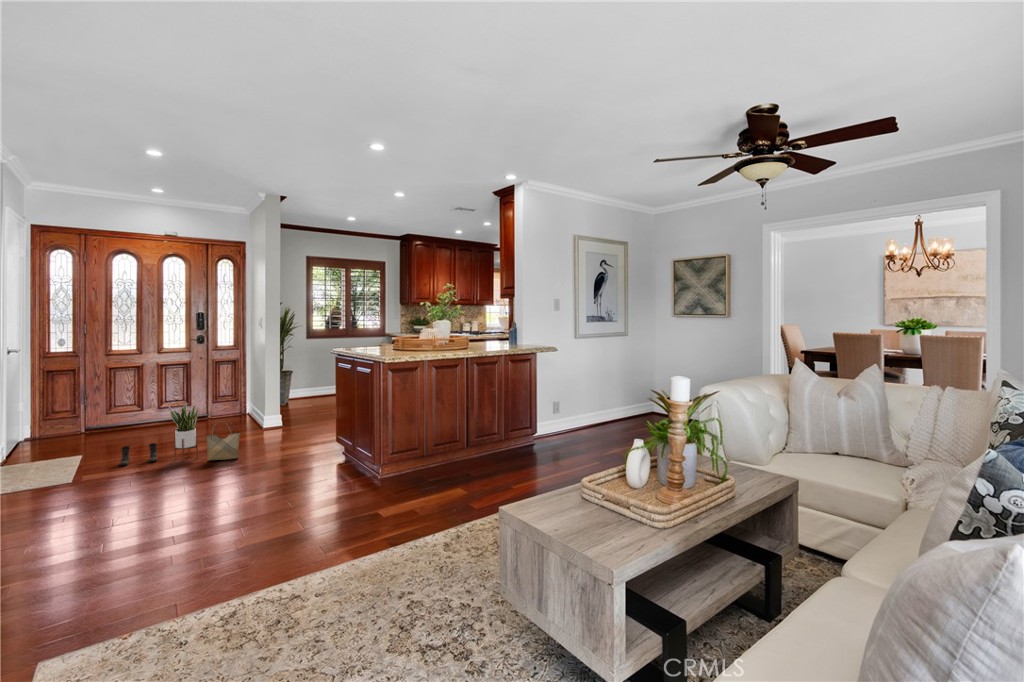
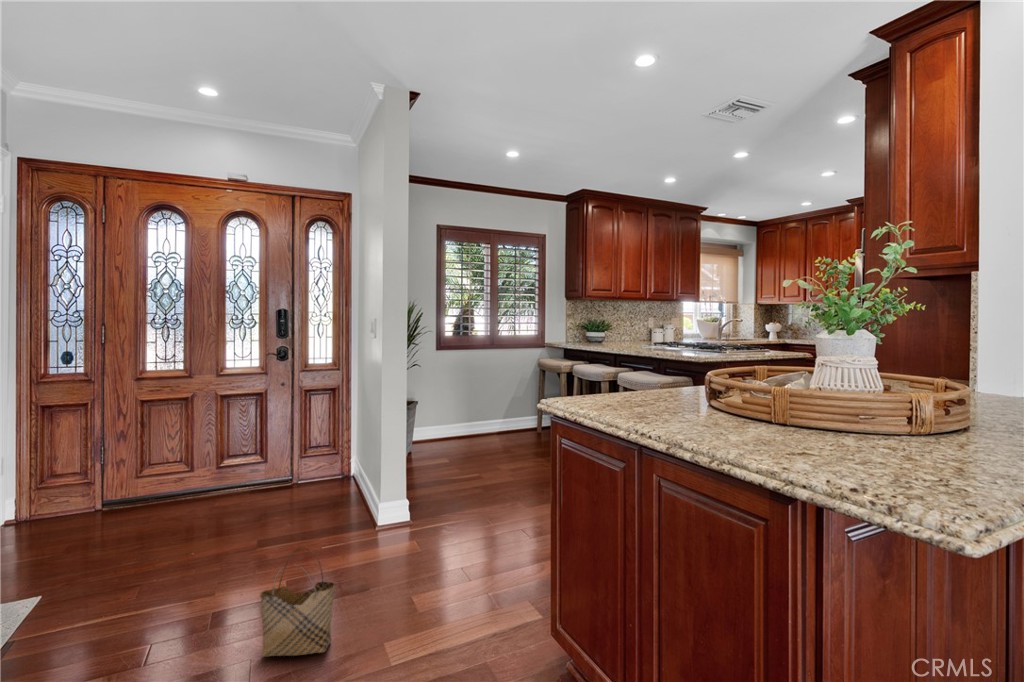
potted plant: present [168,403,199,462] -> none [181,508,250,653]
boots: present [120,443,157,465] -> none [79,592,167,657]

